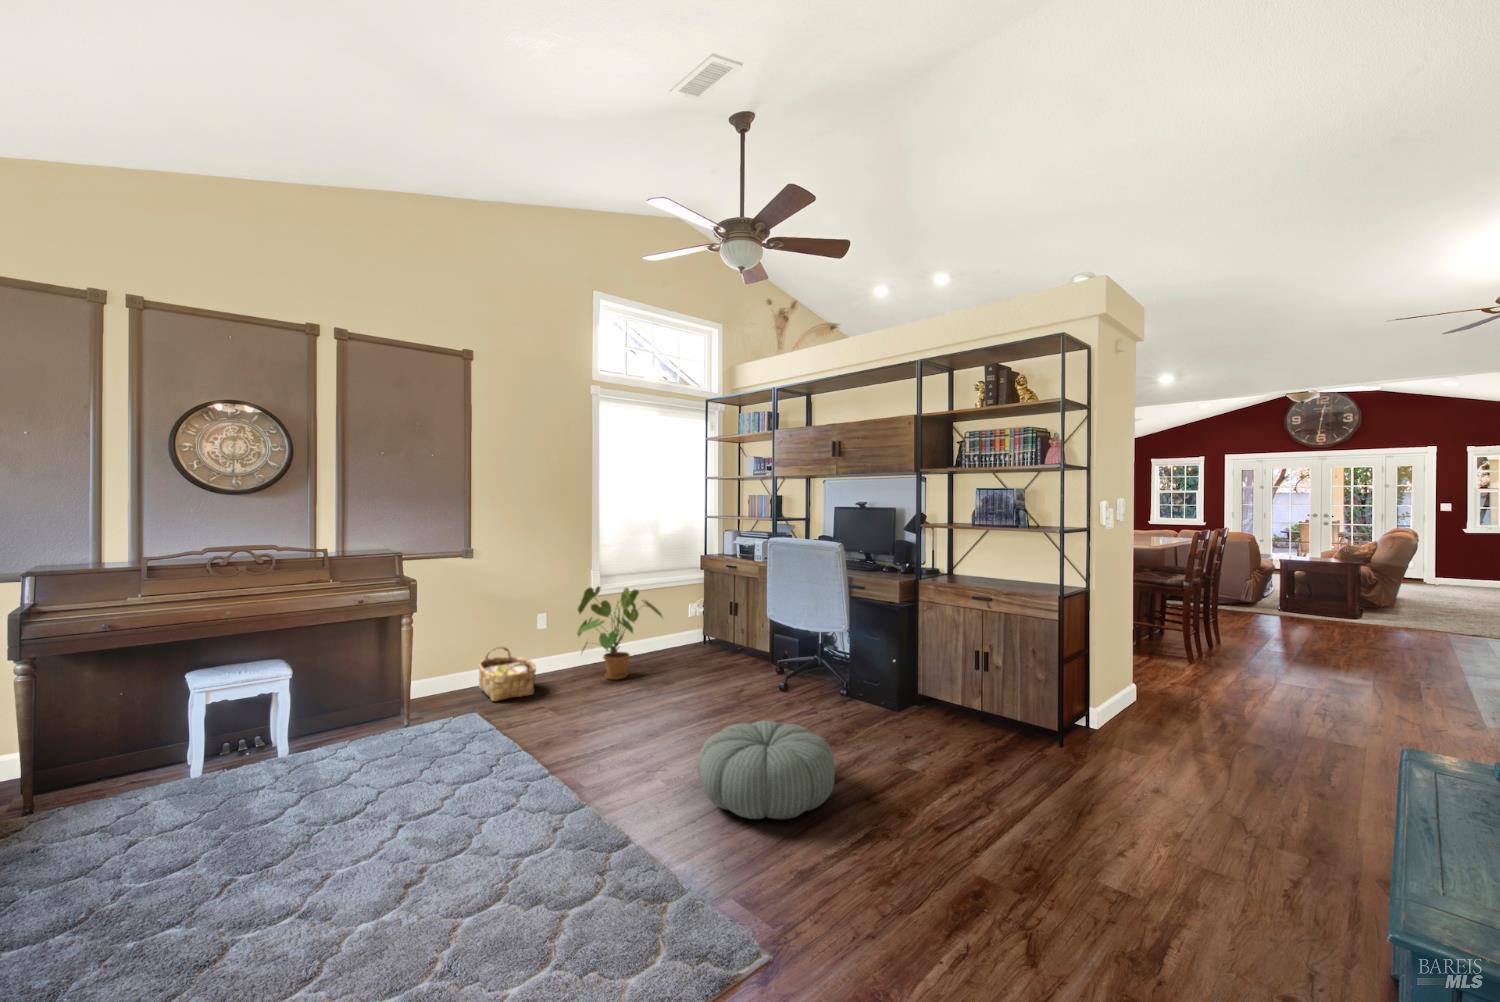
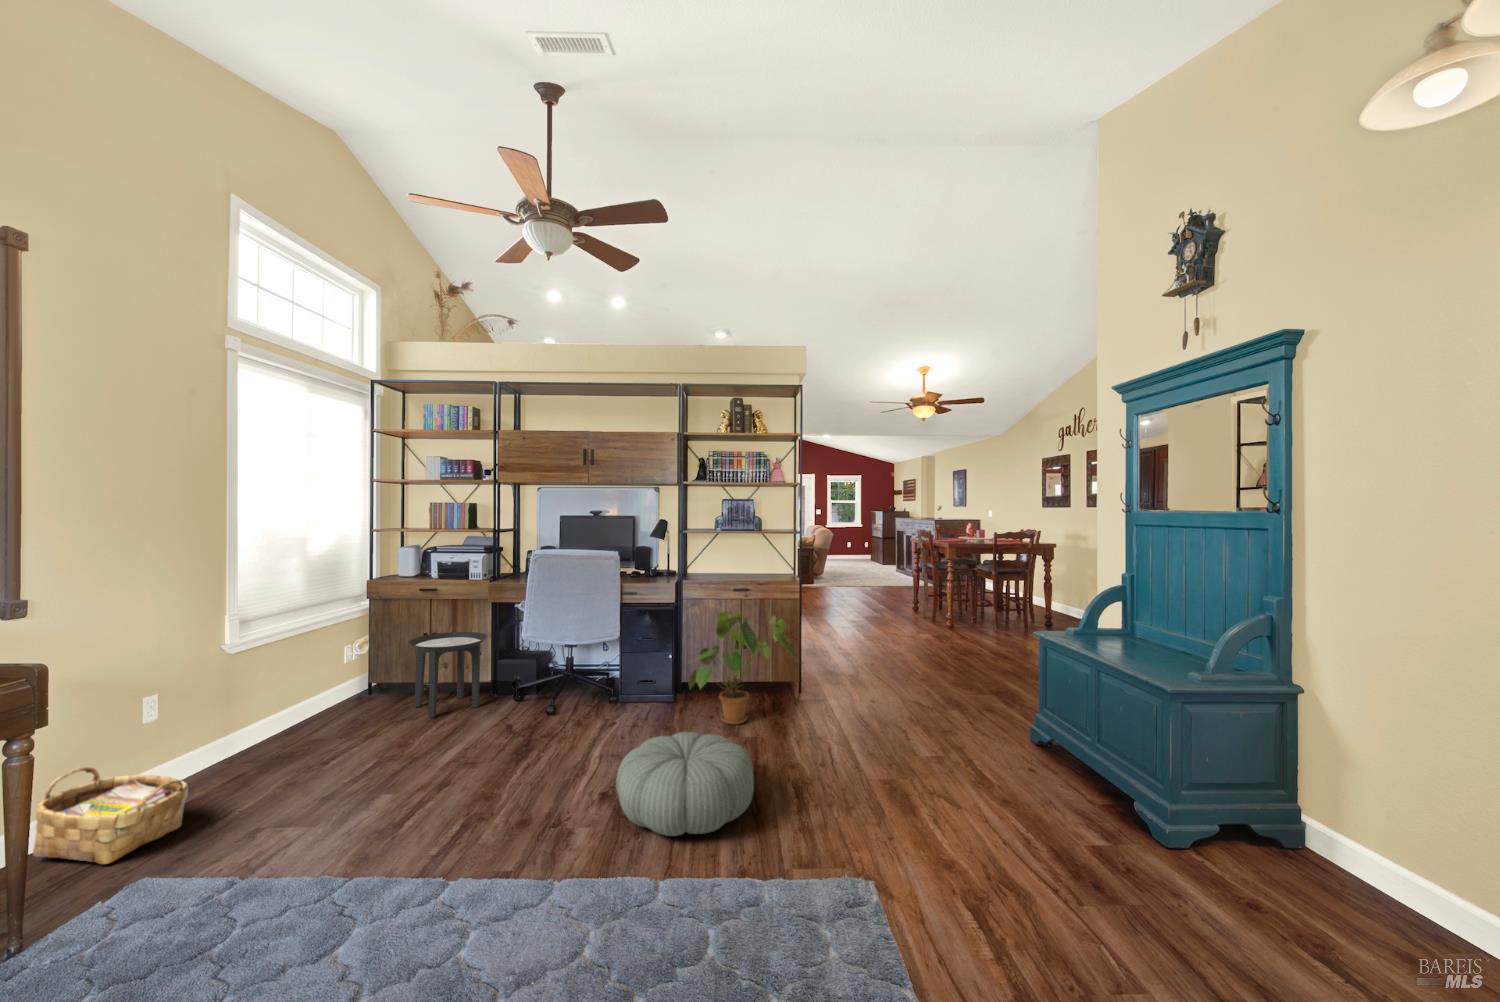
house plant: present [577,586,662,680] -> present [689,611,797,724]
side table: none [699,605,758,672] -> present [408,632,487,718]

